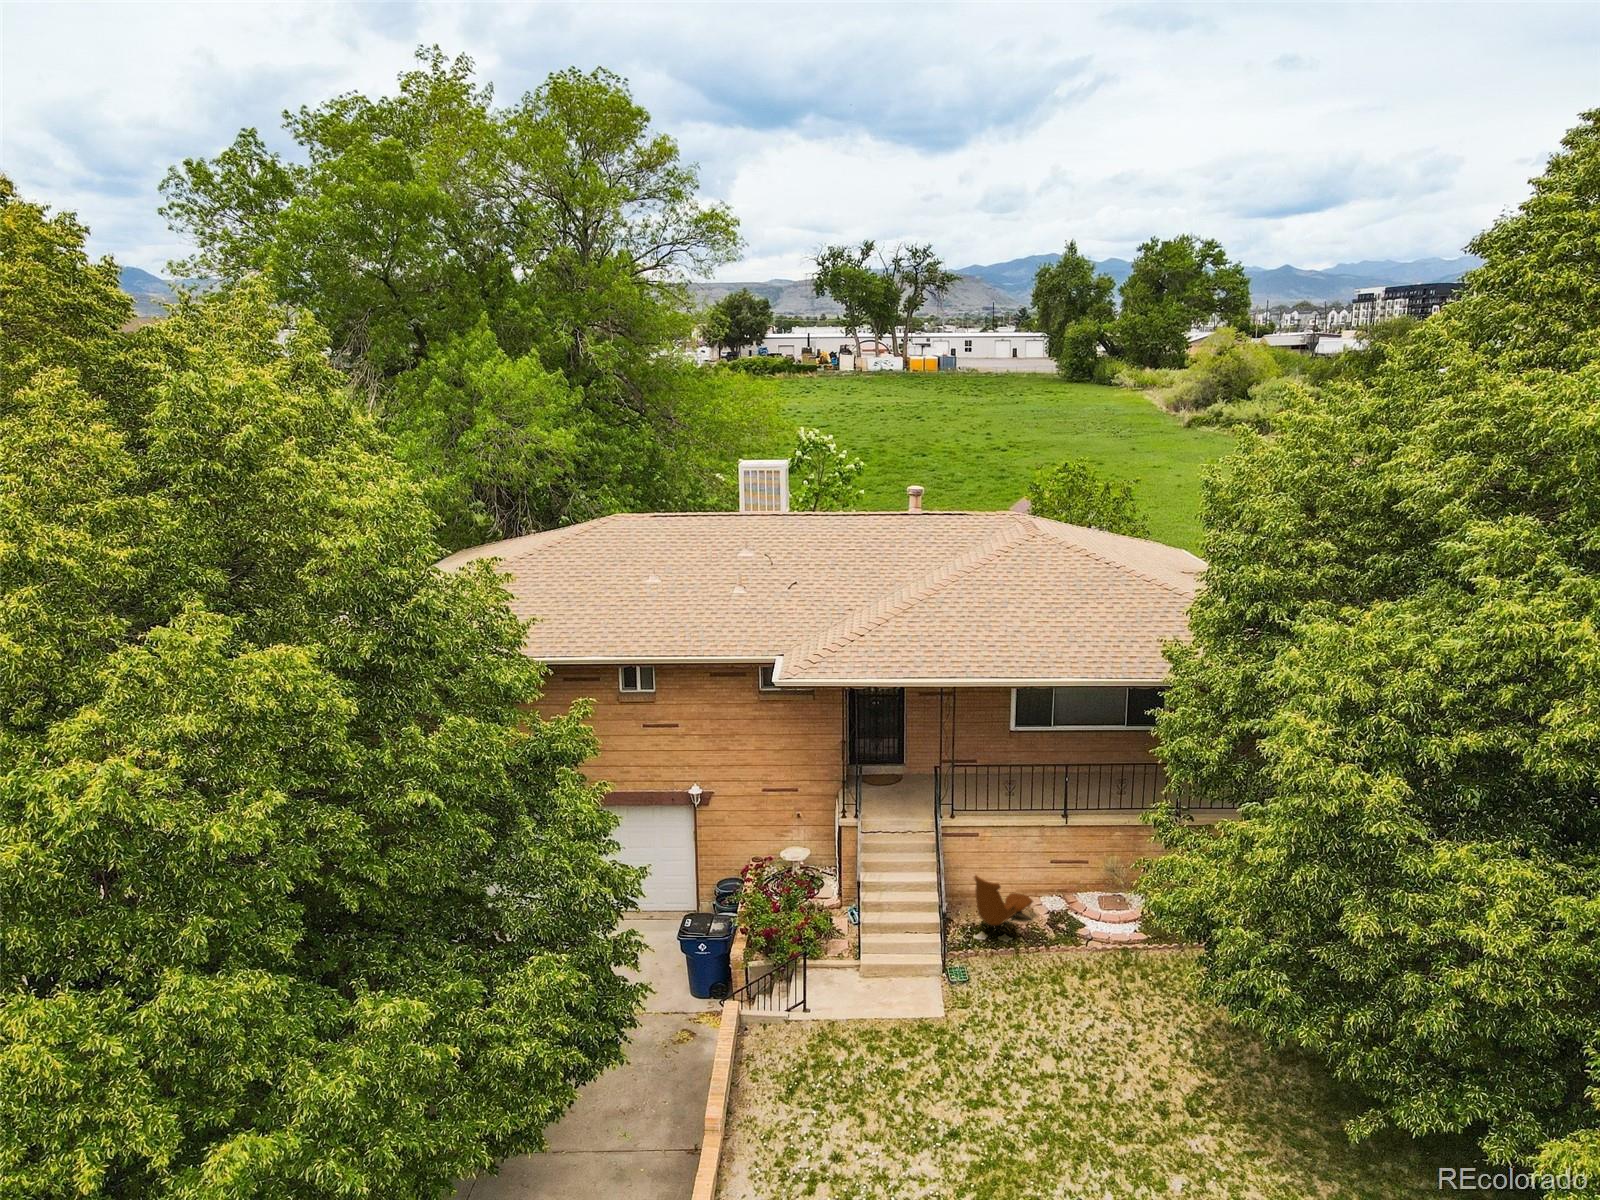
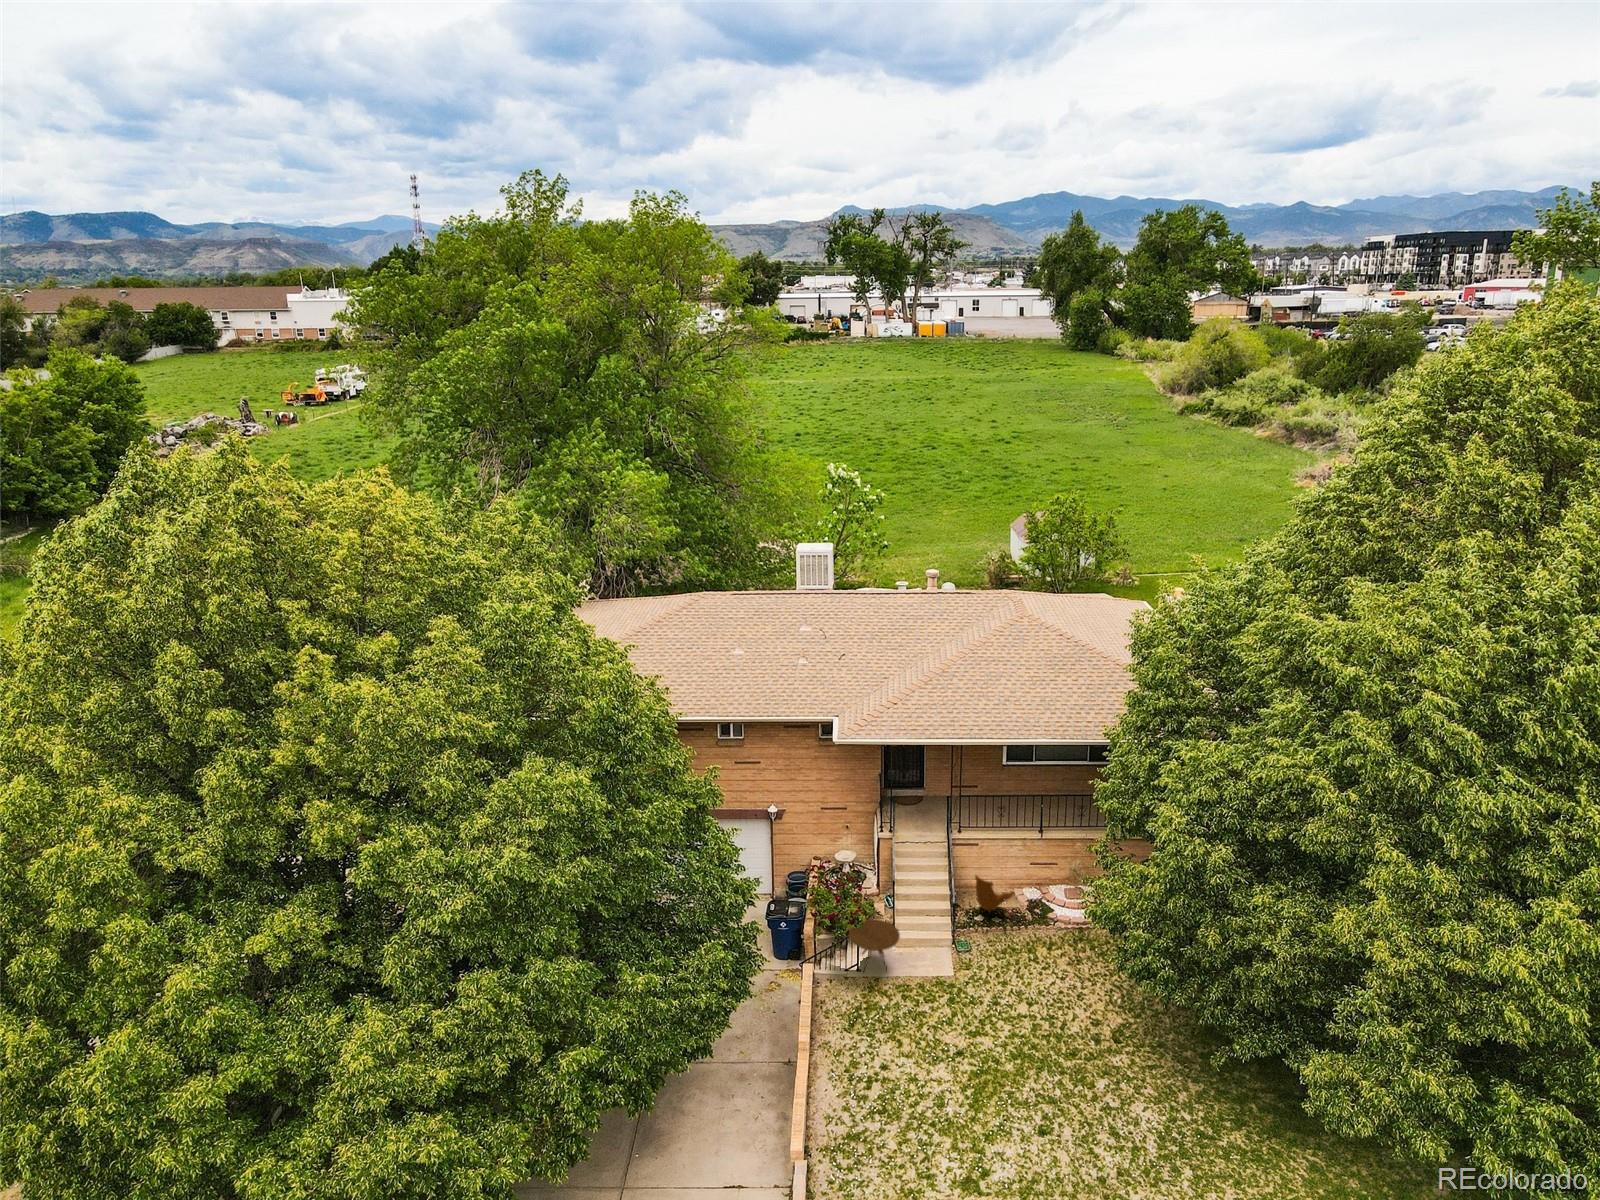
round table: none [792,936,866,1014] -> present [849,919,900,971]

